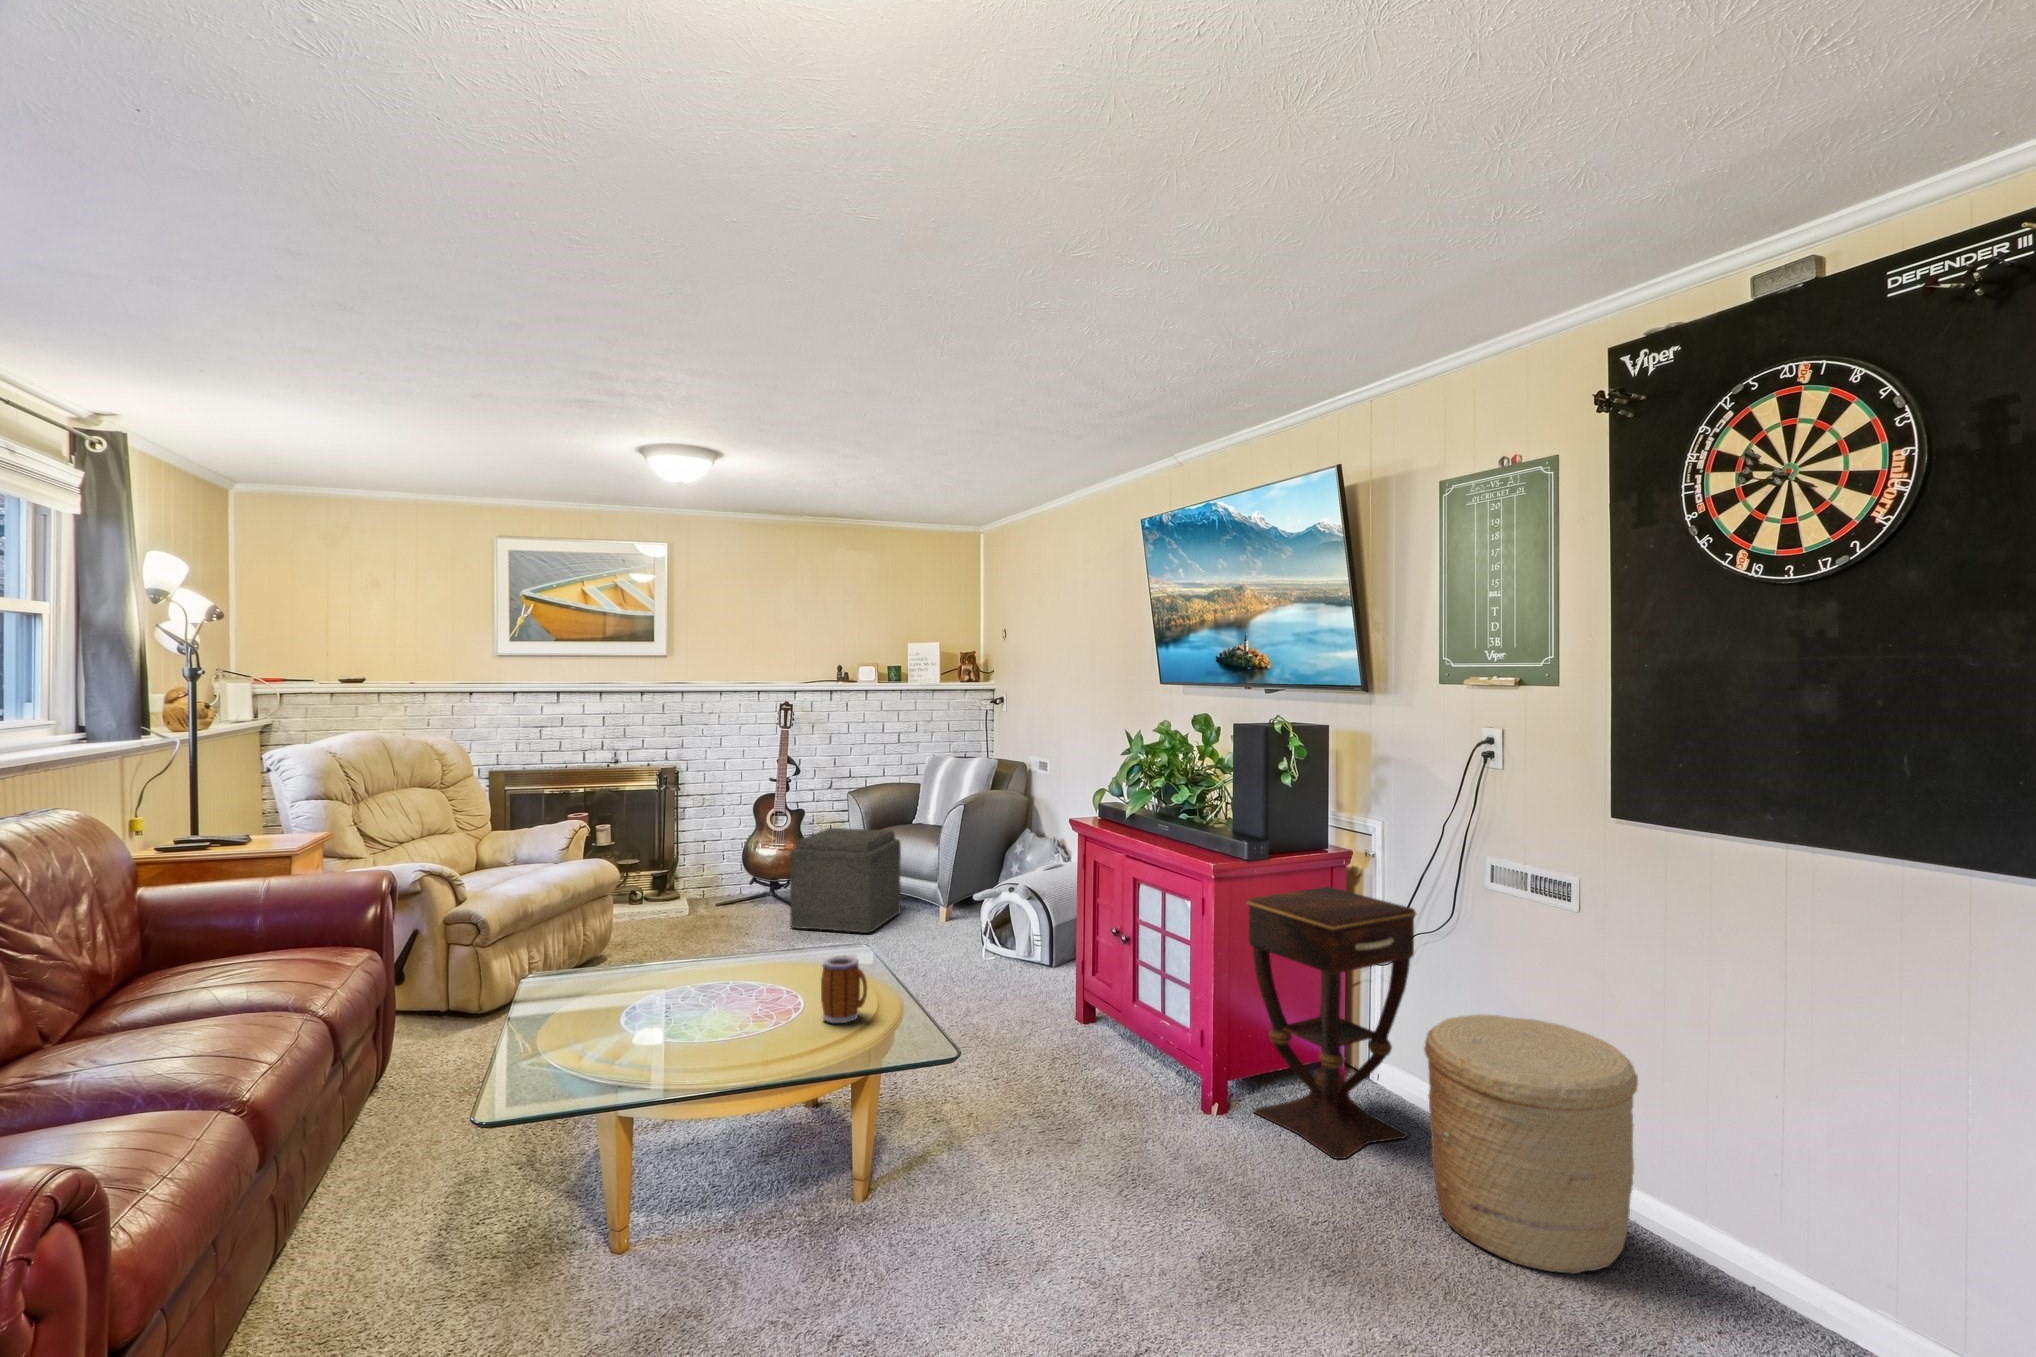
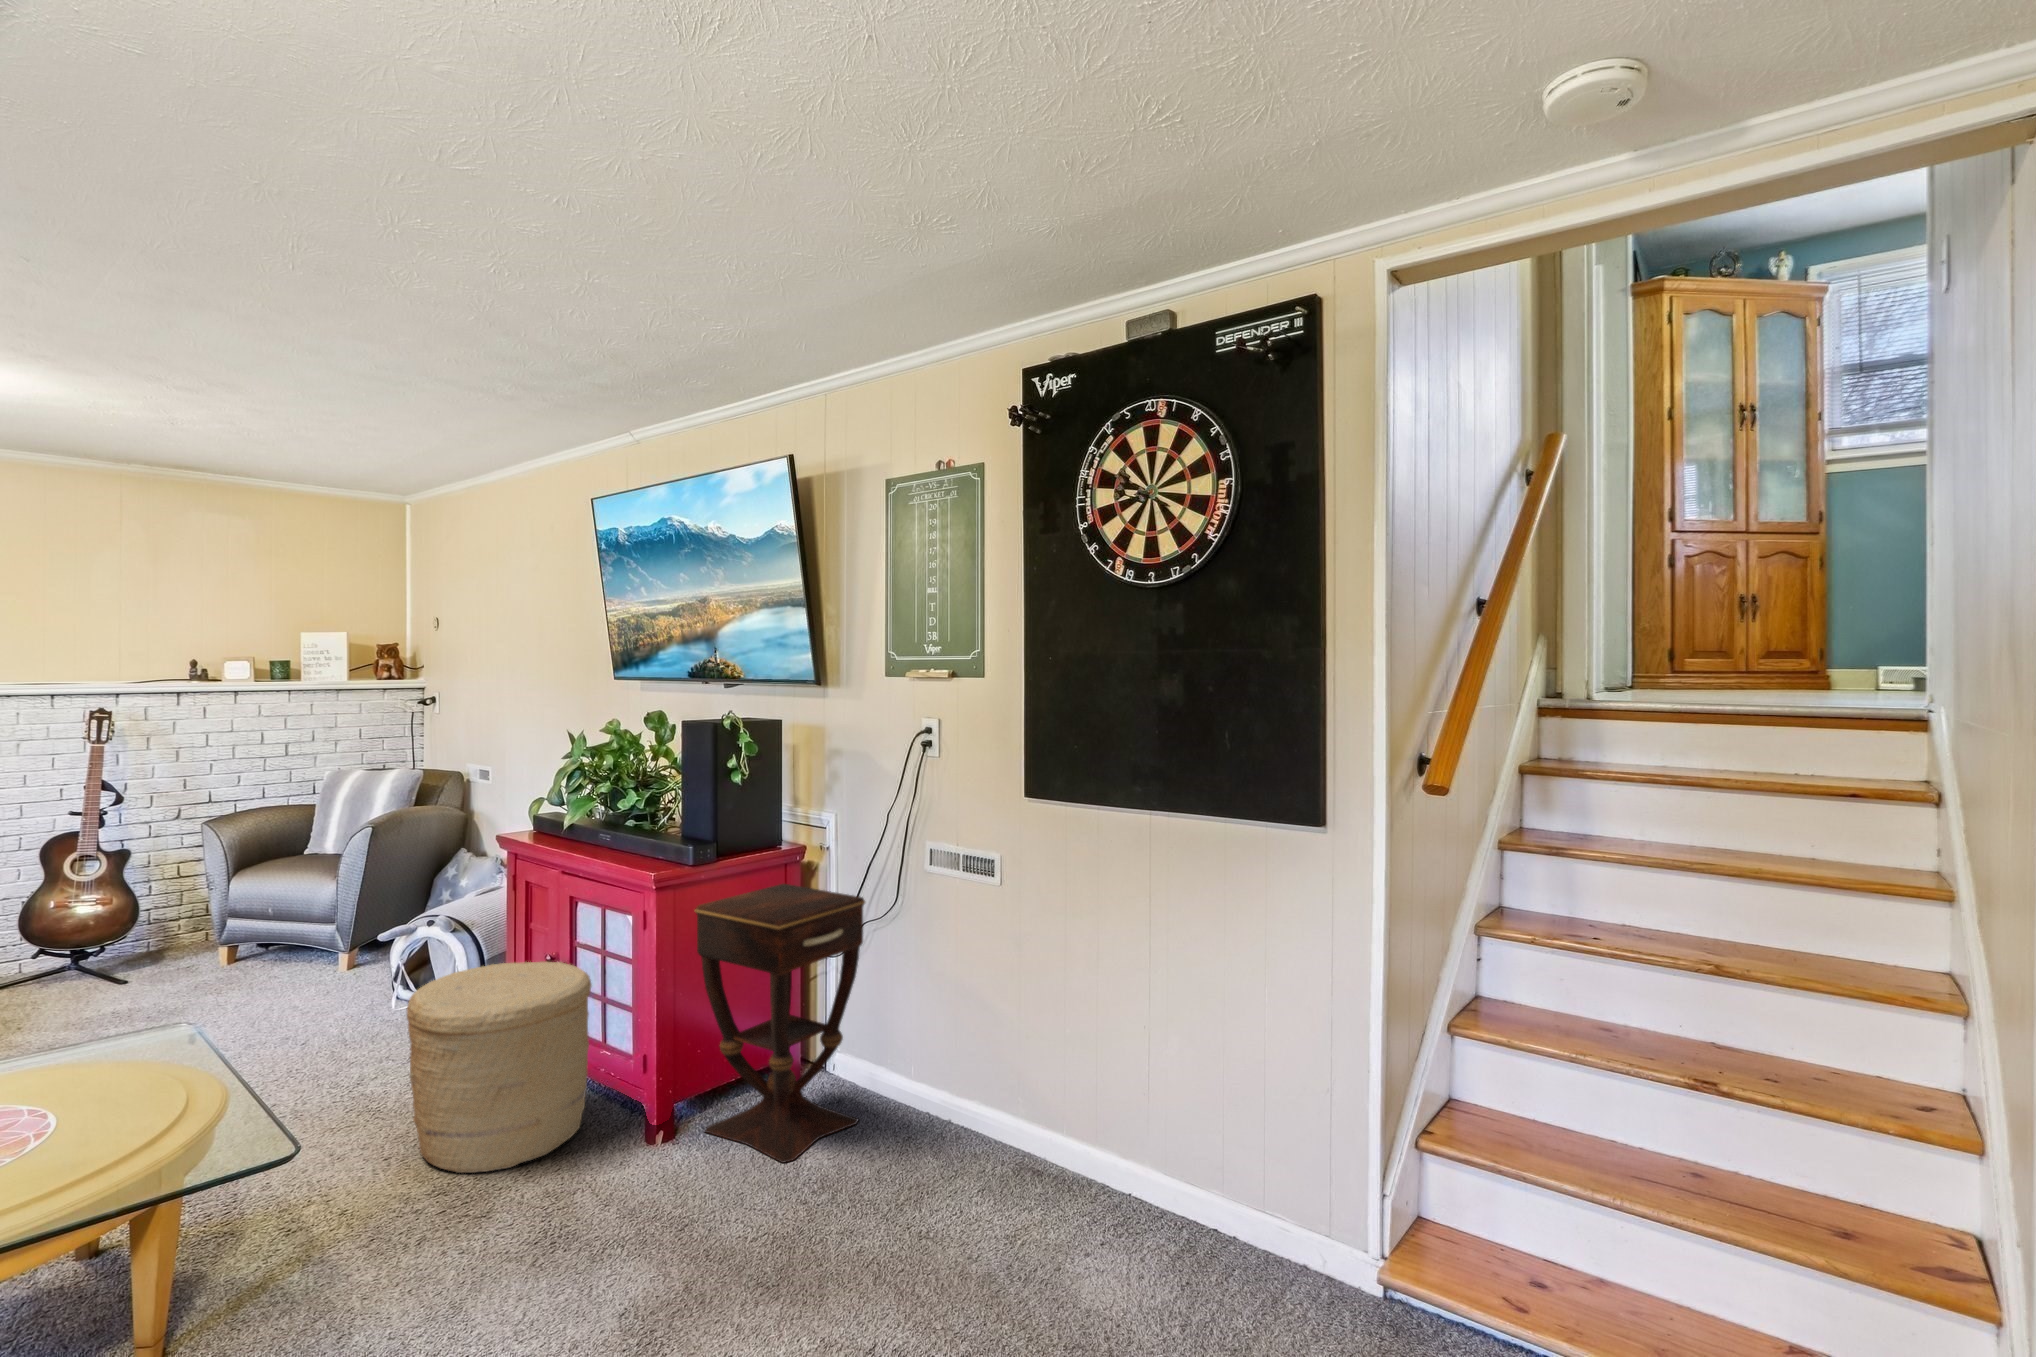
ottoman: present [790,828,901,933] -> none [93,866,281,1010]
mug: present [821,956,867,1023] -> none [68,1050,151,1148]
woven basket: present [1424,1014,1638,1274] -> present [407,962,591,1173]

